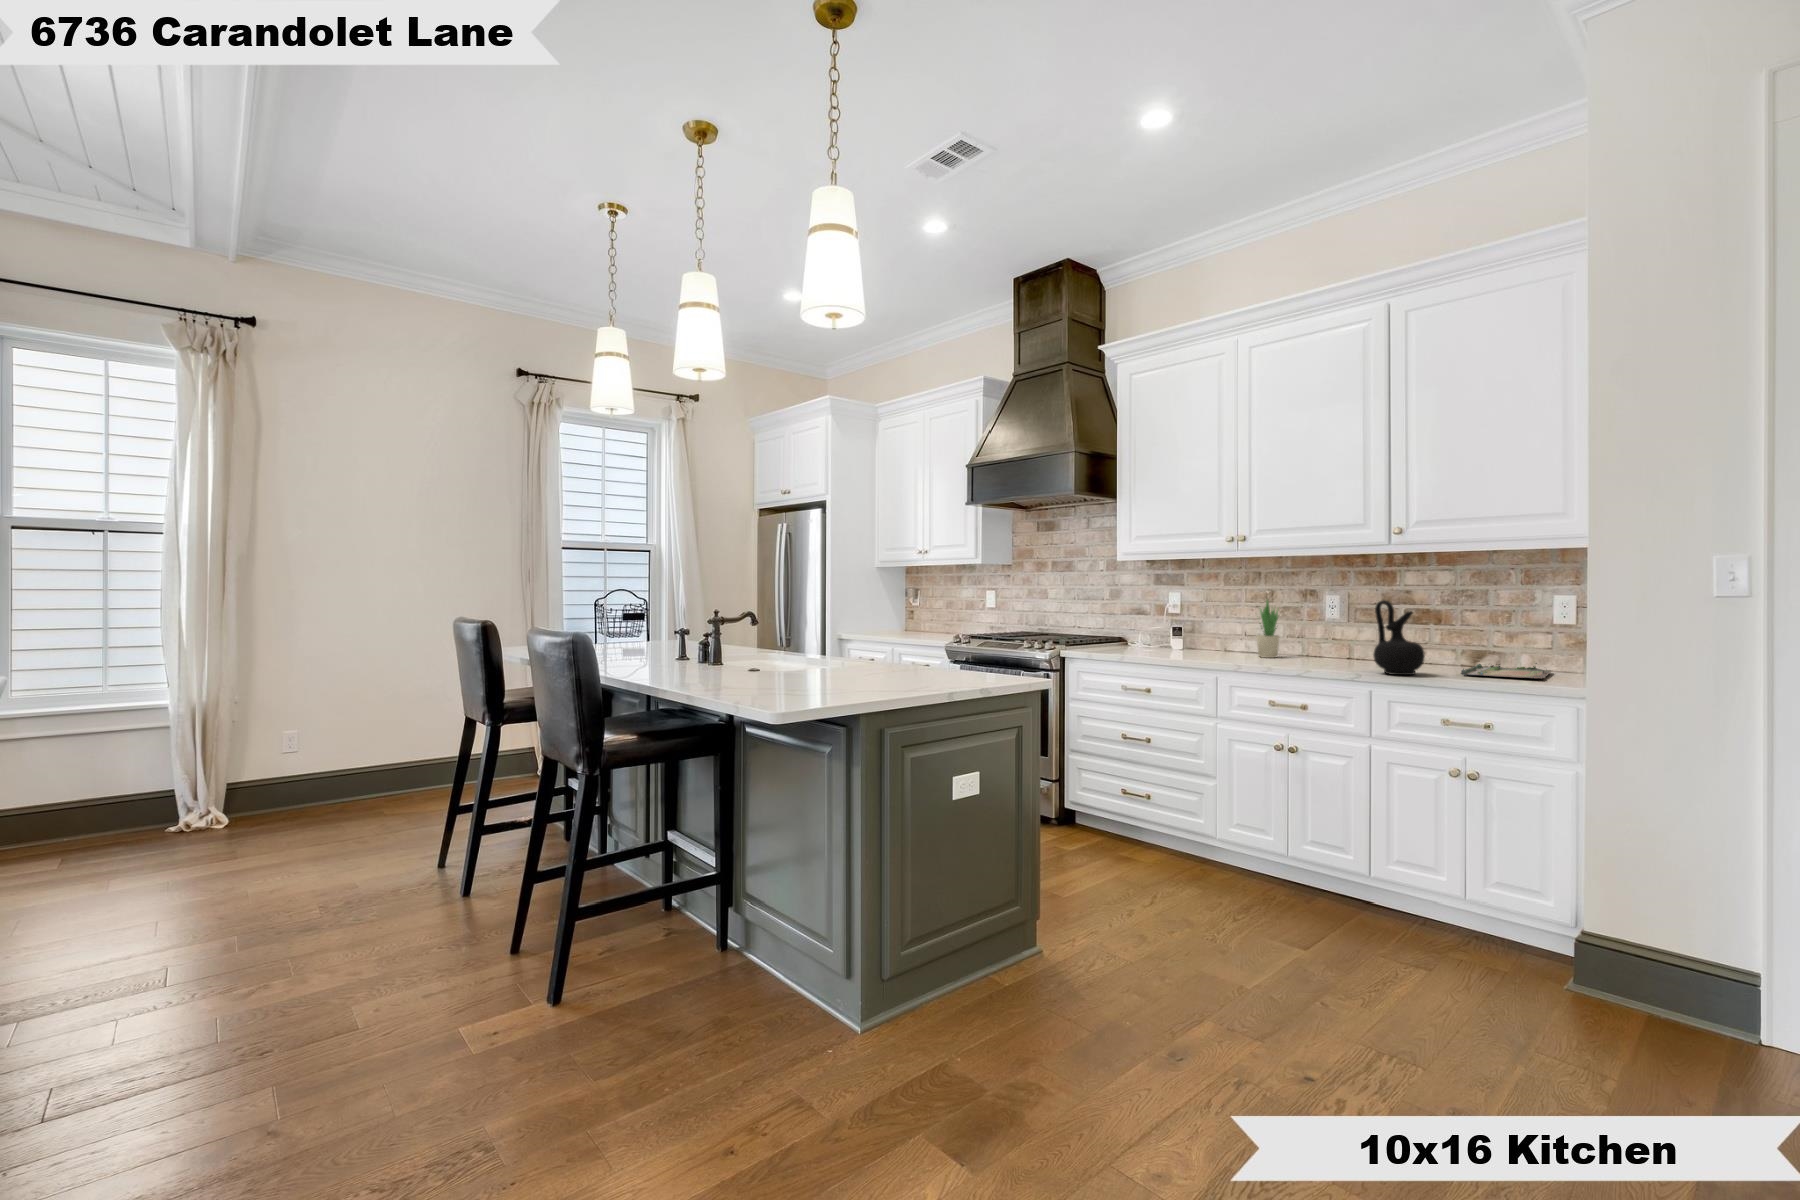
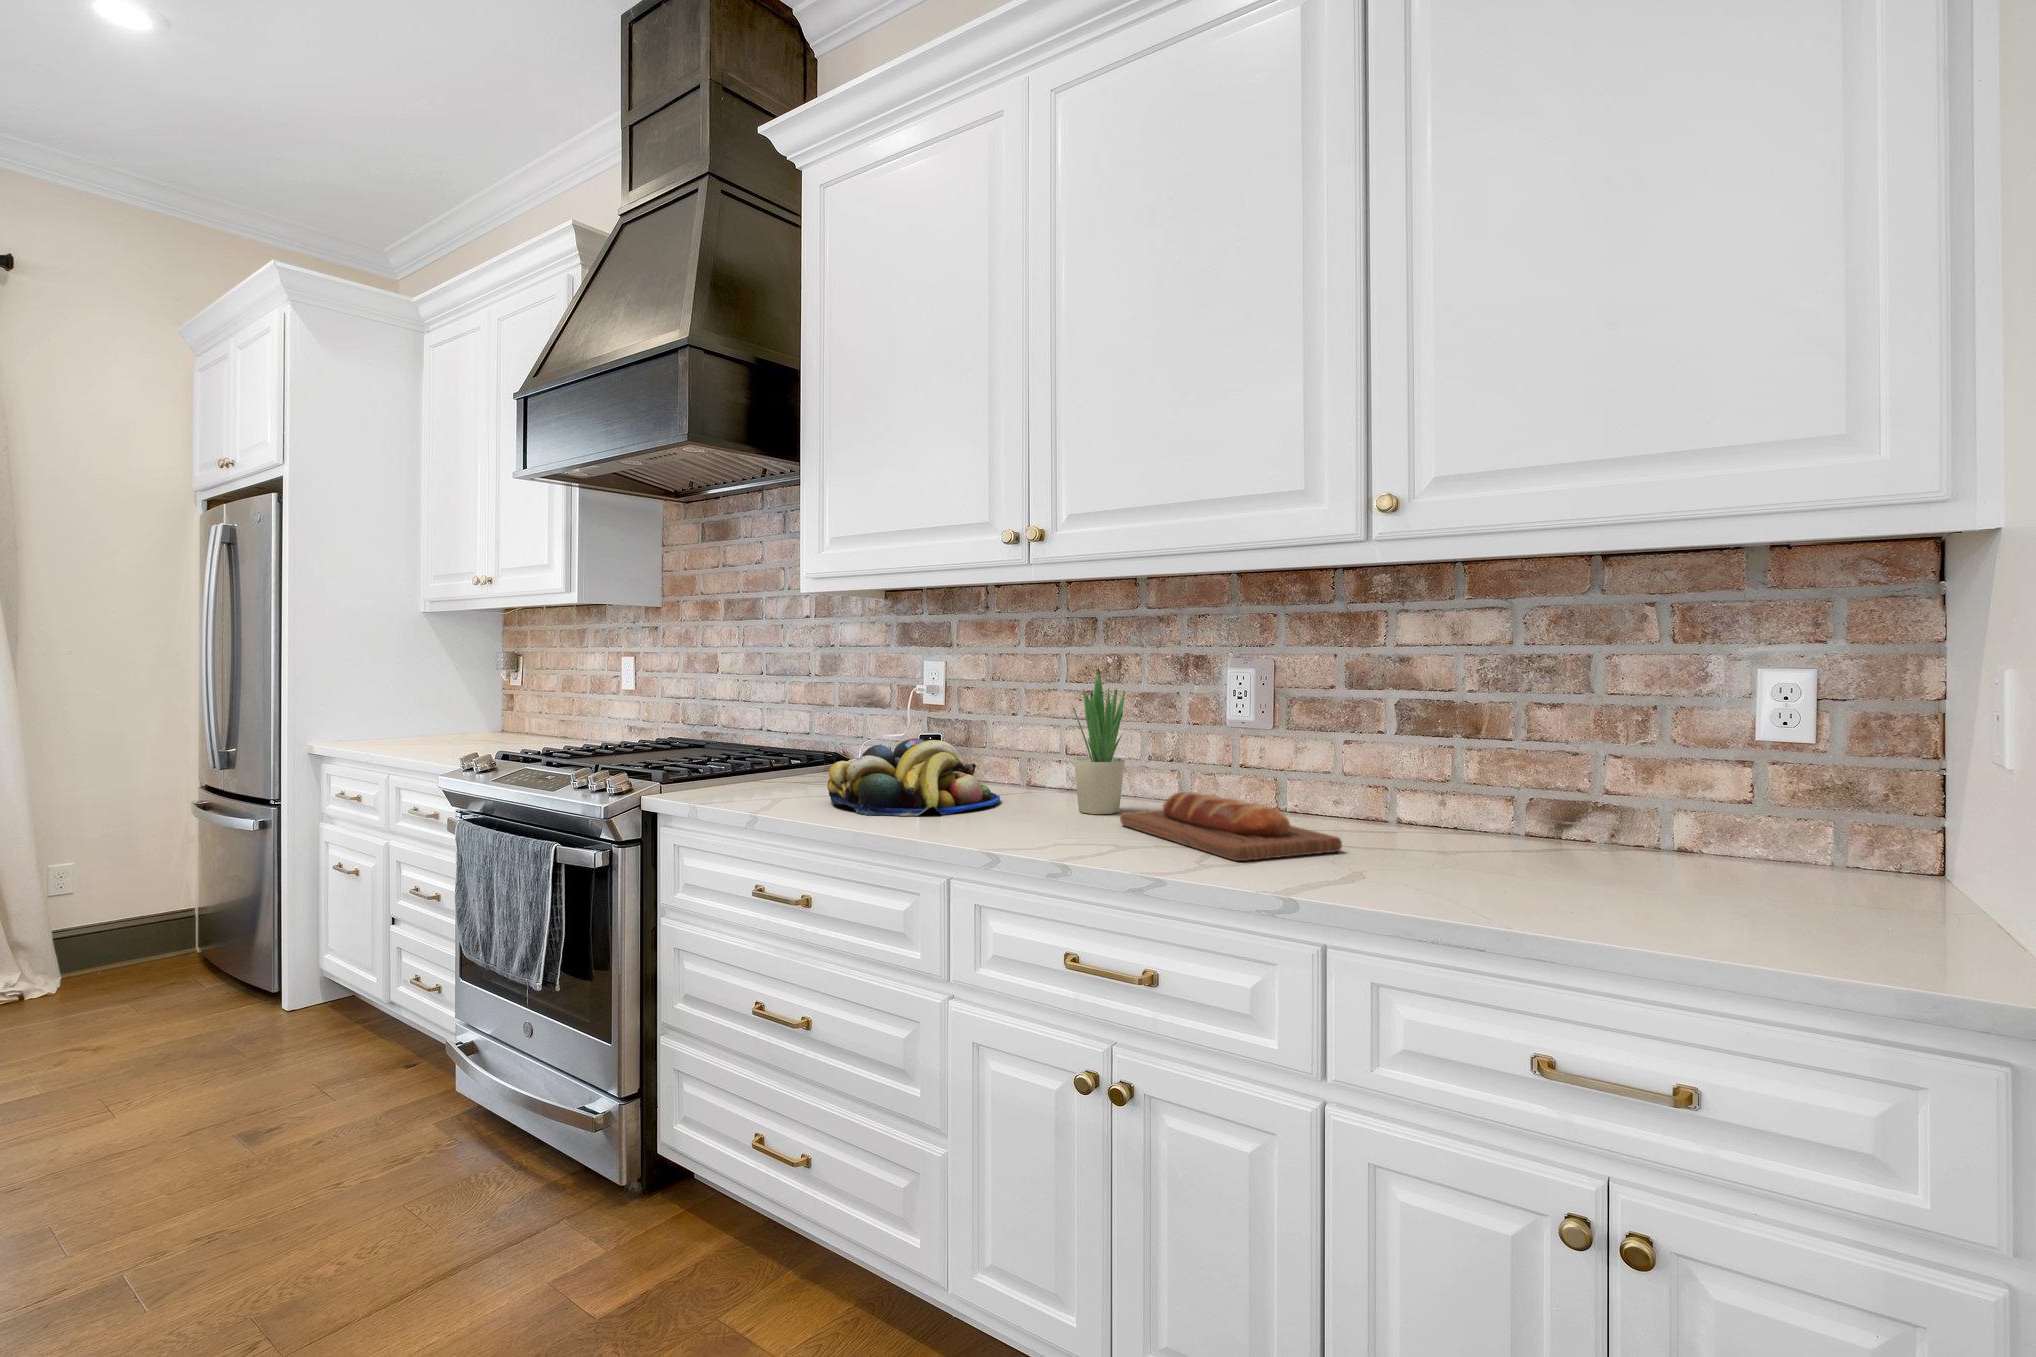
ceramic jug: present [1373,600,1425,675] -> none [1343,672,1480,893]
fruit bowl: none [1144,628,1221,658] -> present [827,738,1000,816]
bread loaf: none [1280,647,1376,669] -> present [1120,792,1342,861]
tray: present [1461,663,1552,679] -> none [1569,838,1813,909]

